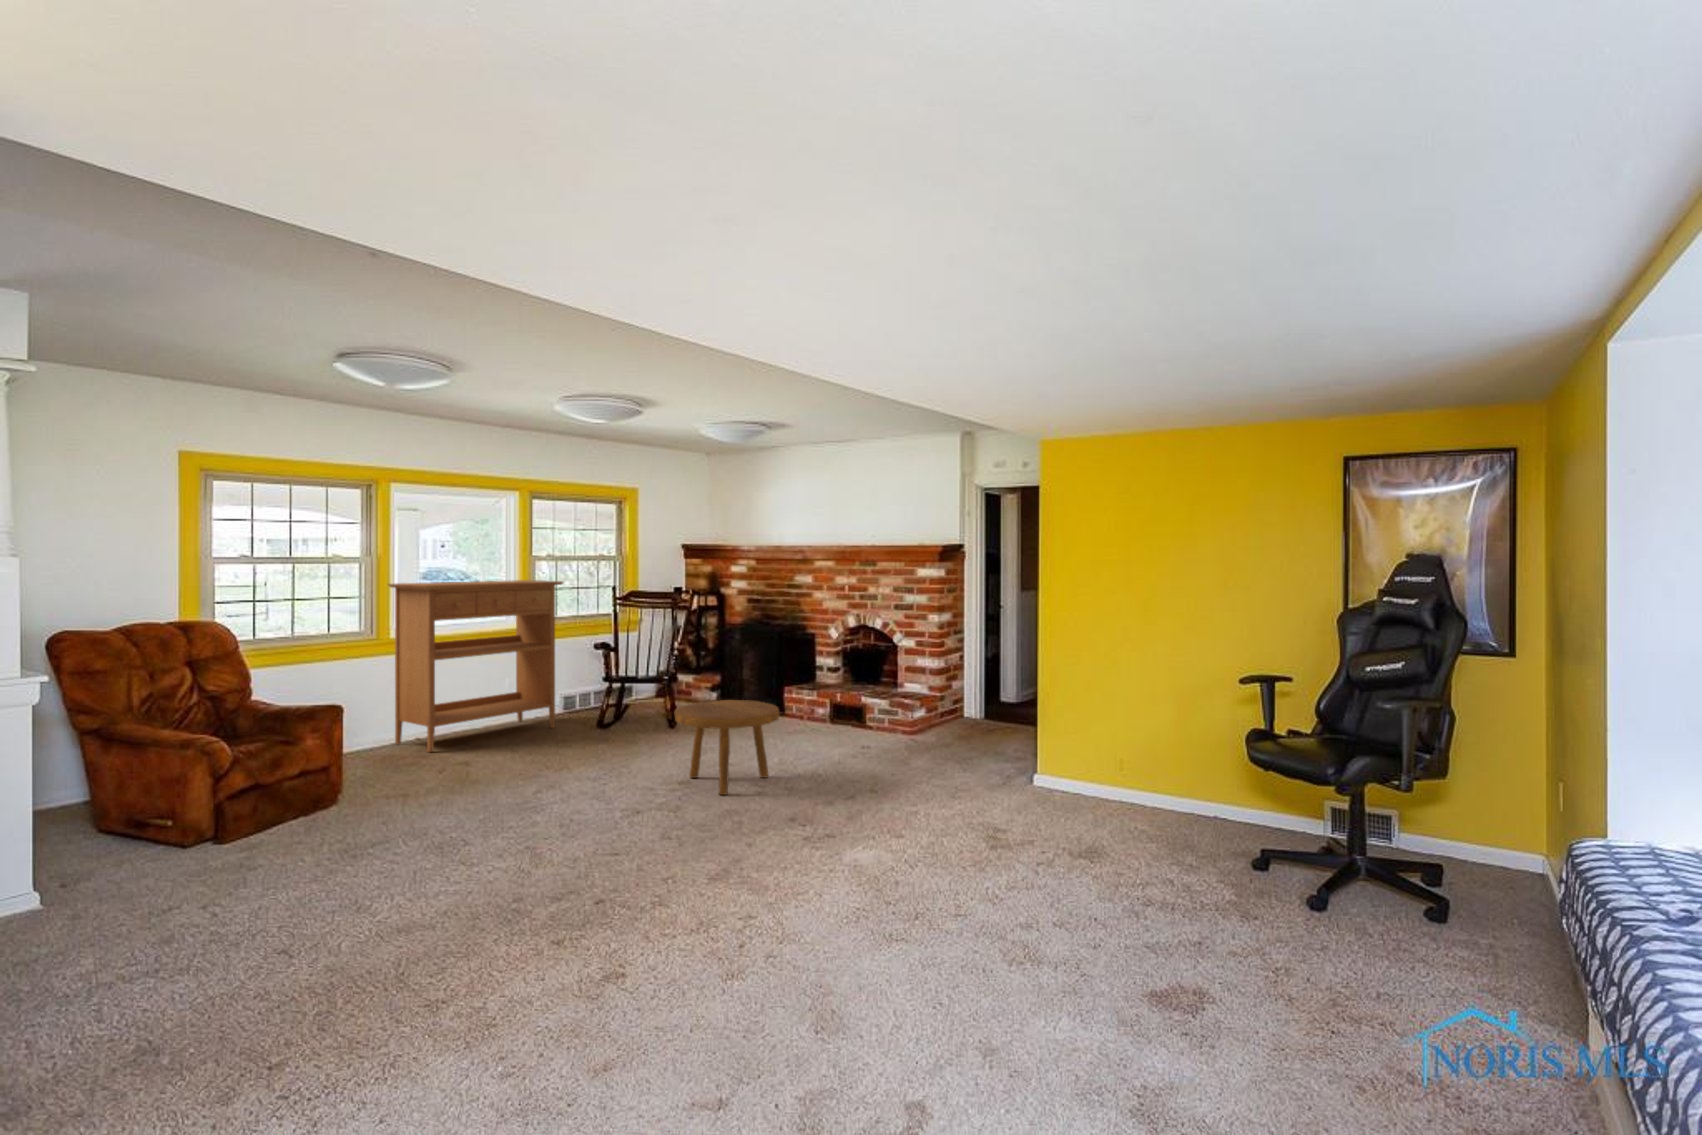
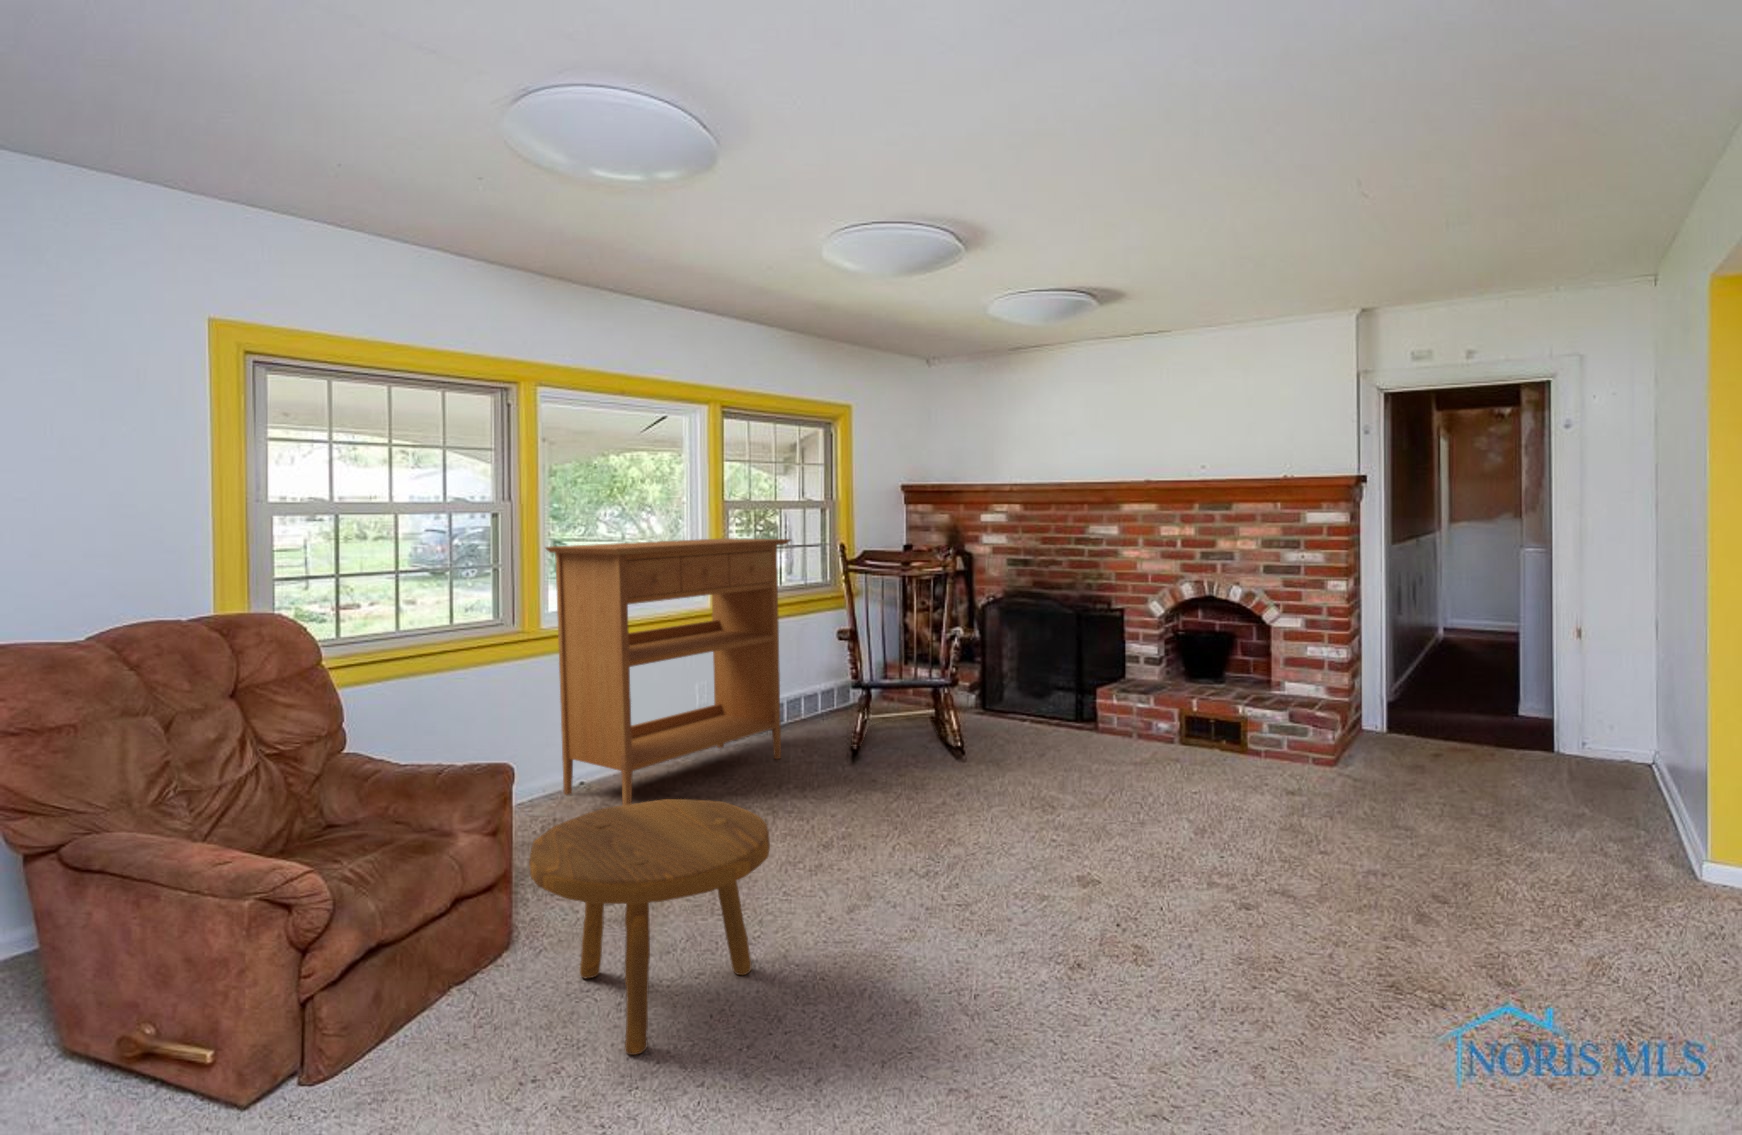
footstool: present [675,700,779,795] -> present [529,799,770,1055]

